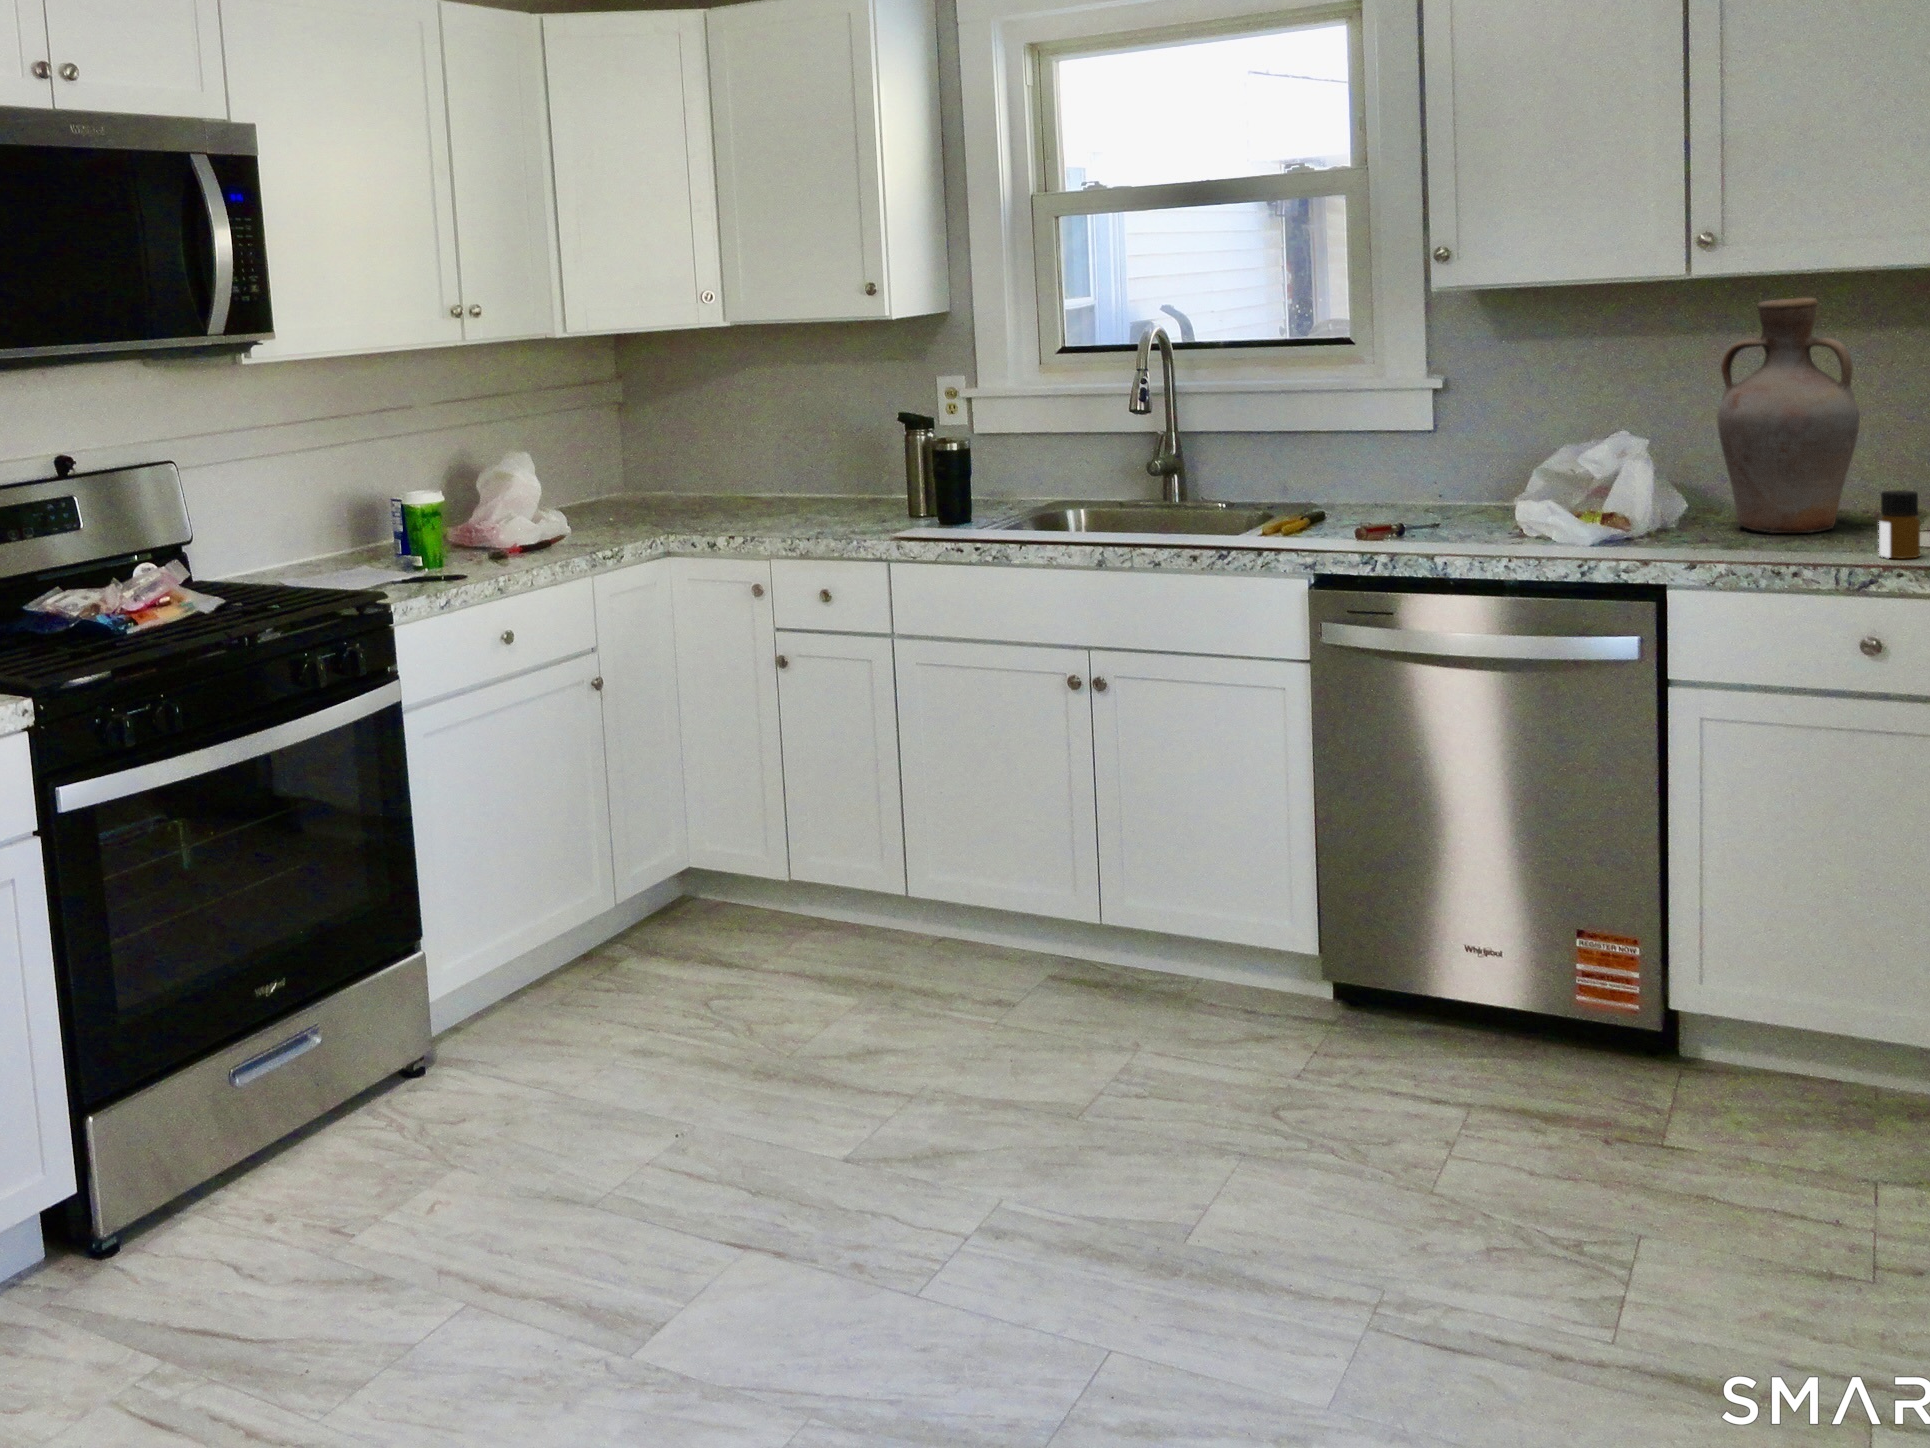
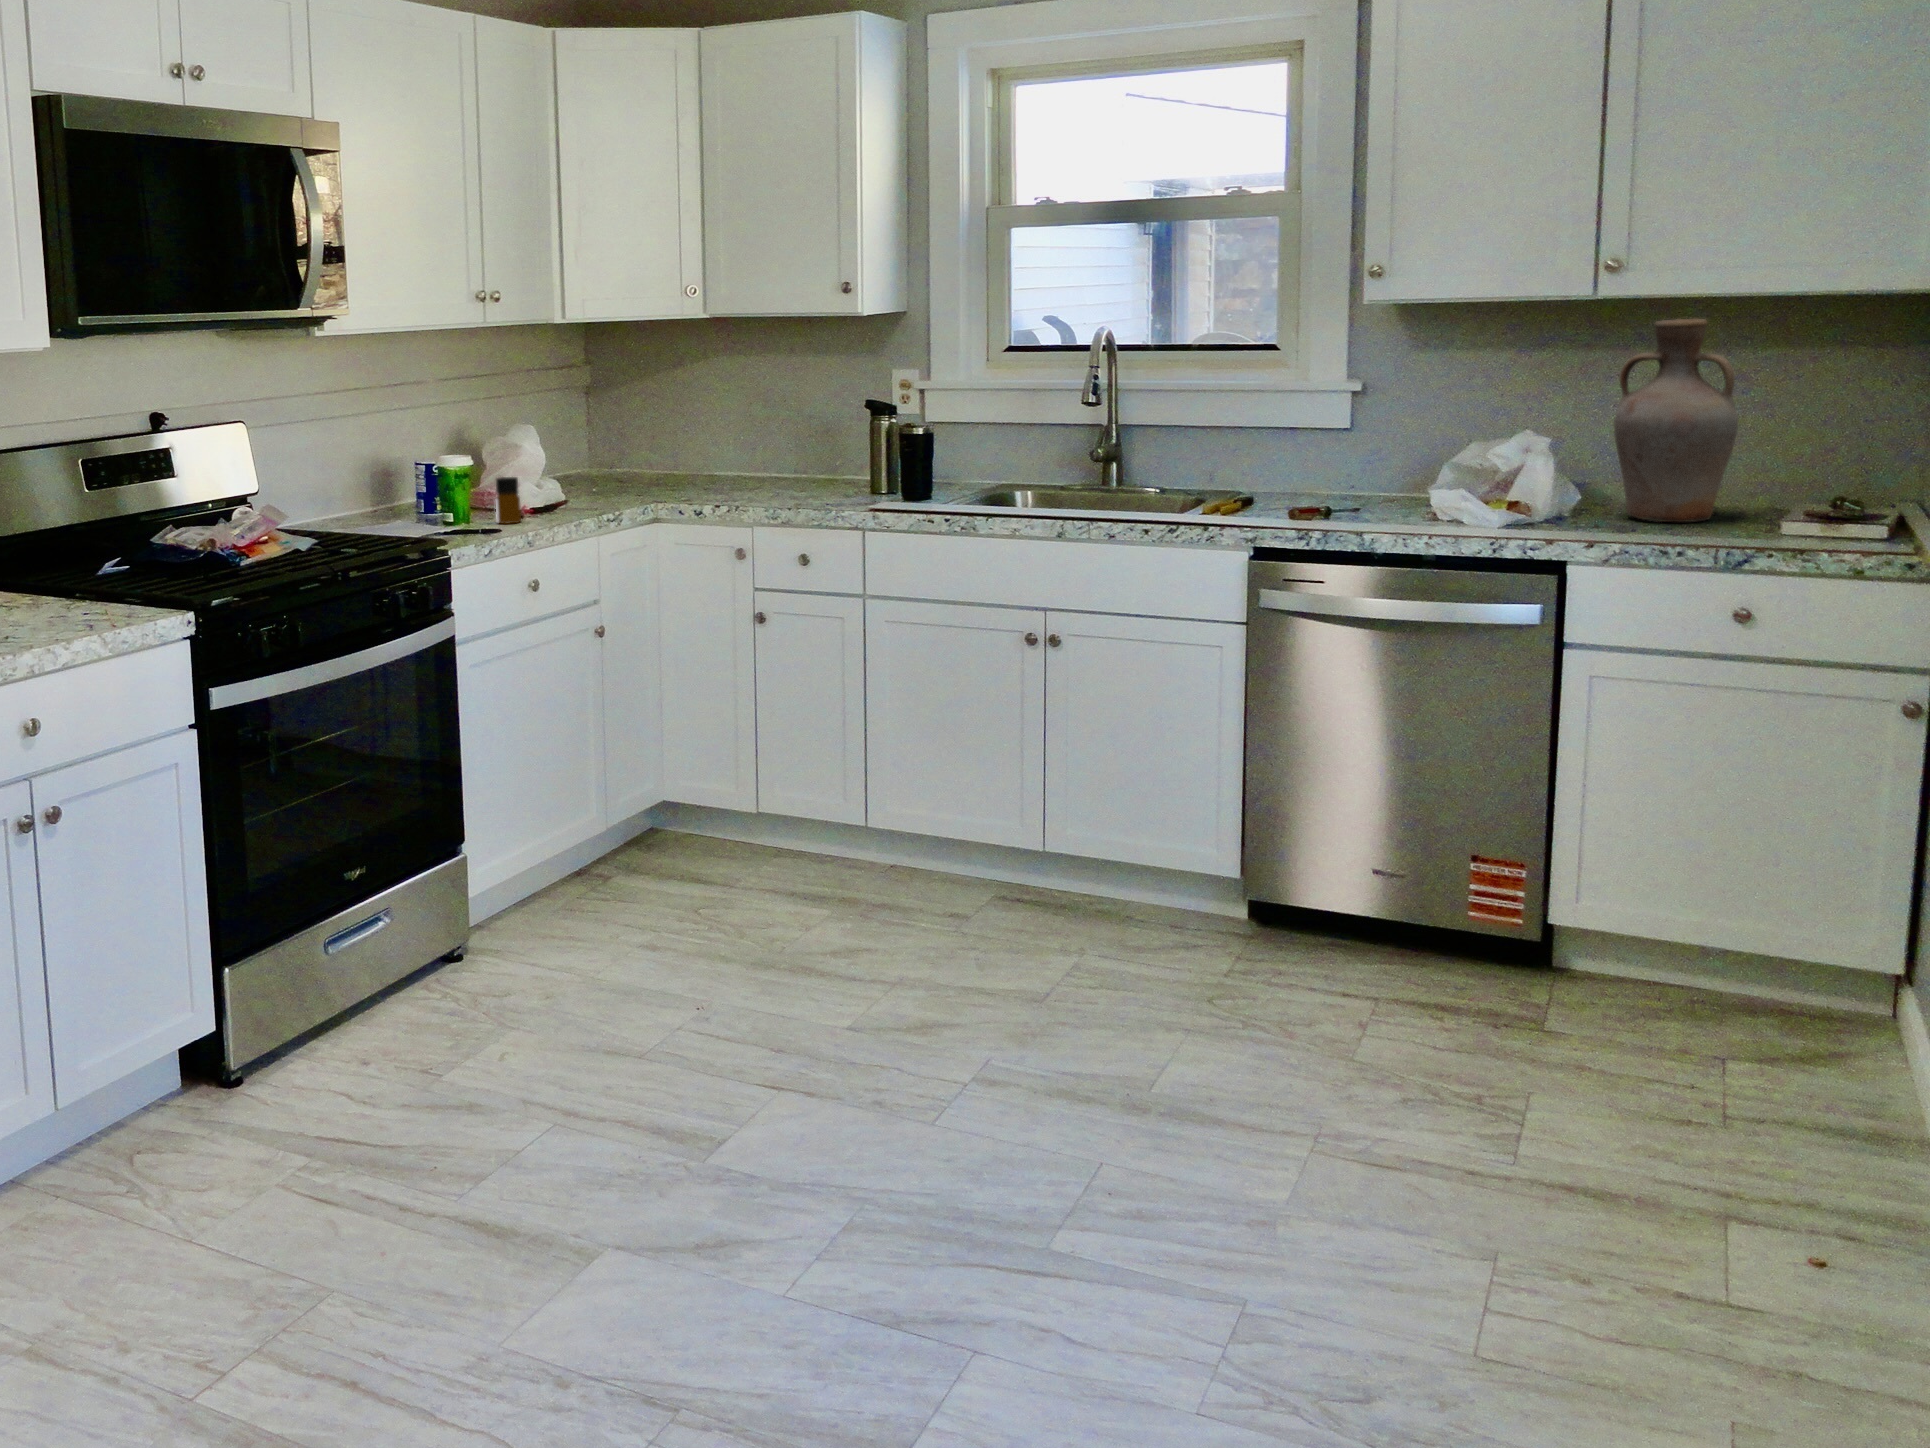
bottle: present [1879,490,1920,558] -> present [496,477,521,524]

